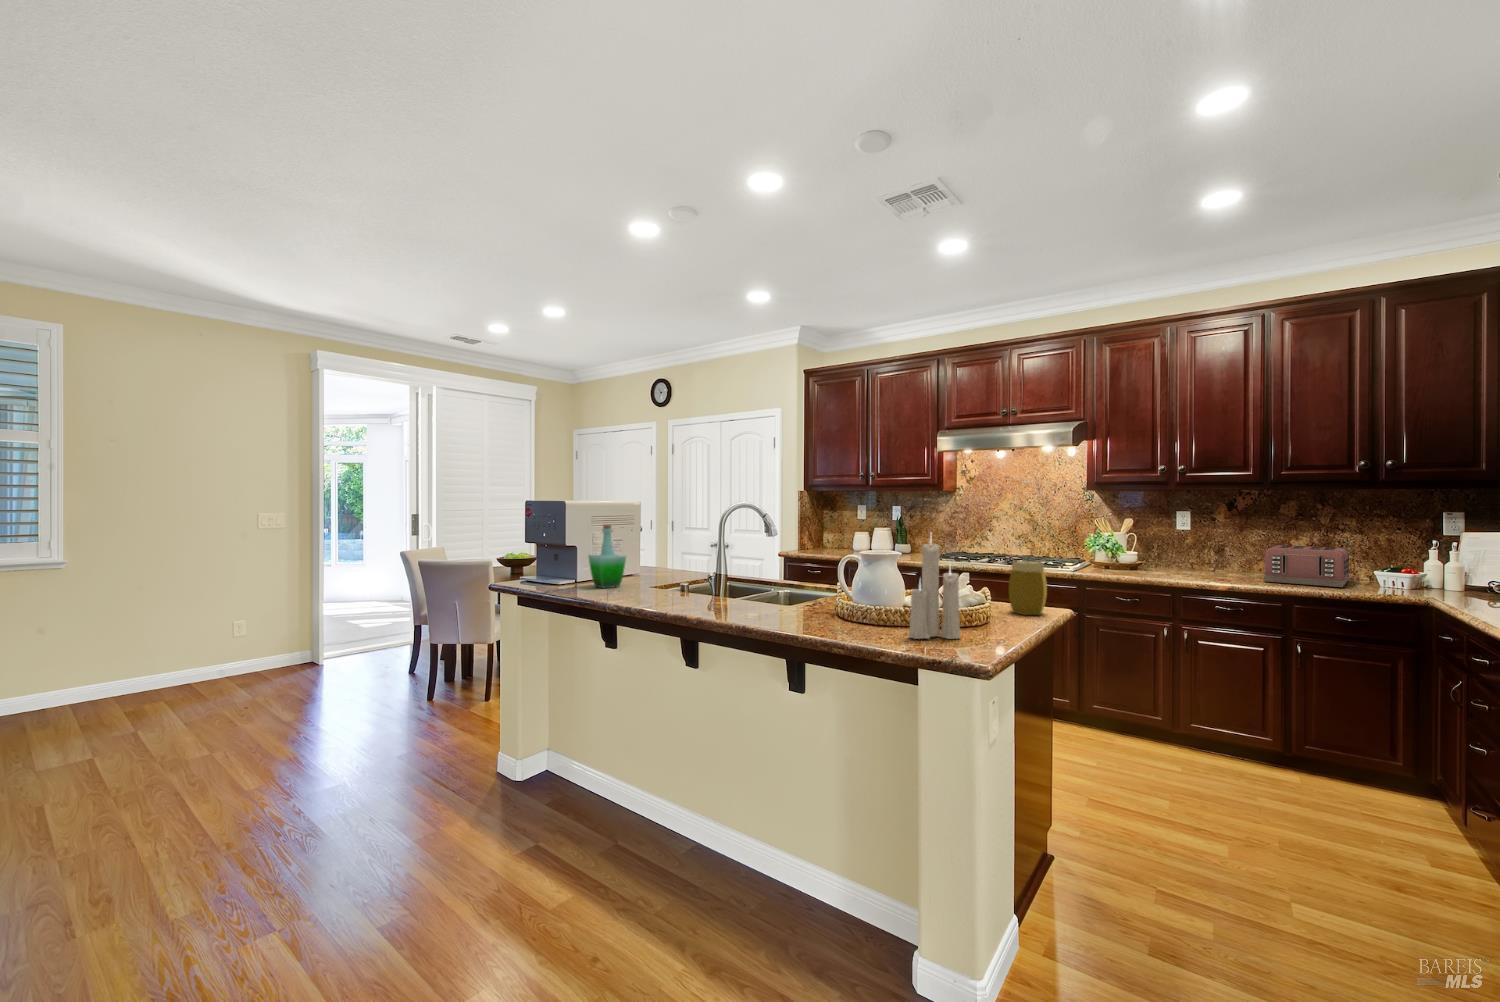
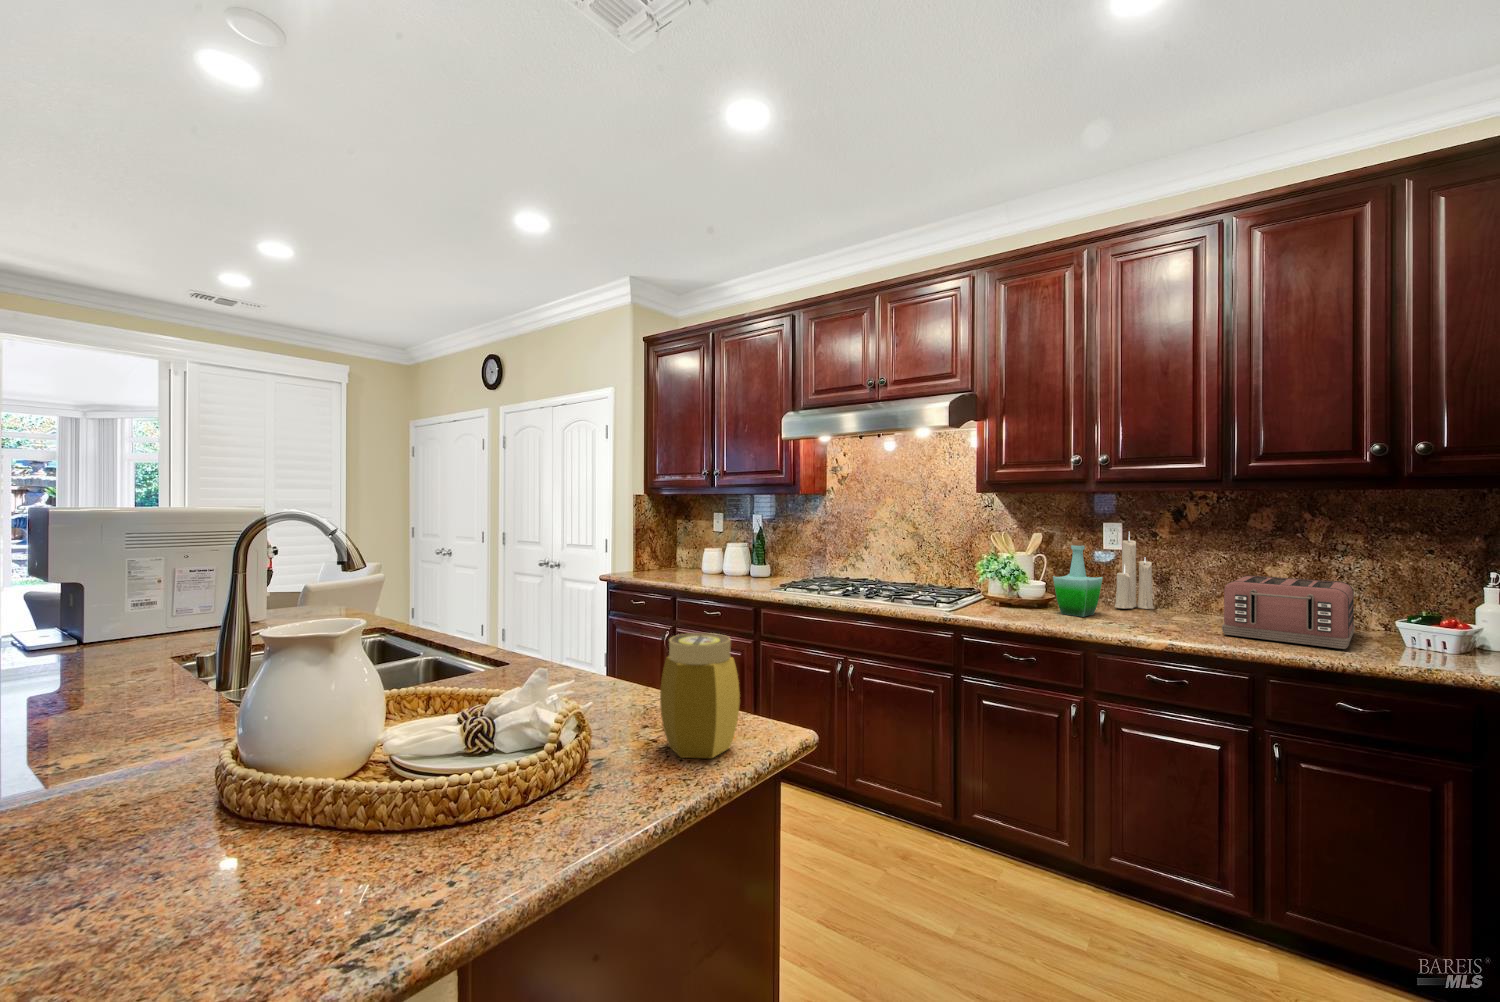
bottle: present [588,525,626,588] -> present [1053,541,1103,617]
candle: present [908,541,960,639] -> present [1115,533,1154,609]

